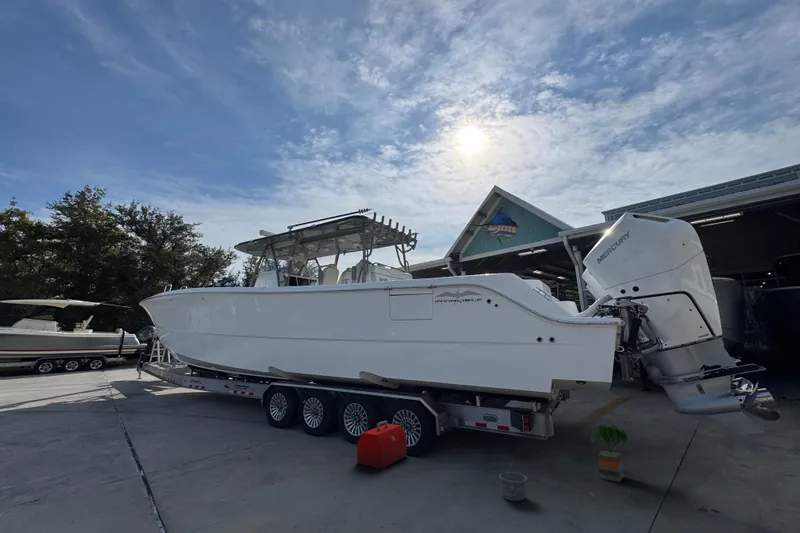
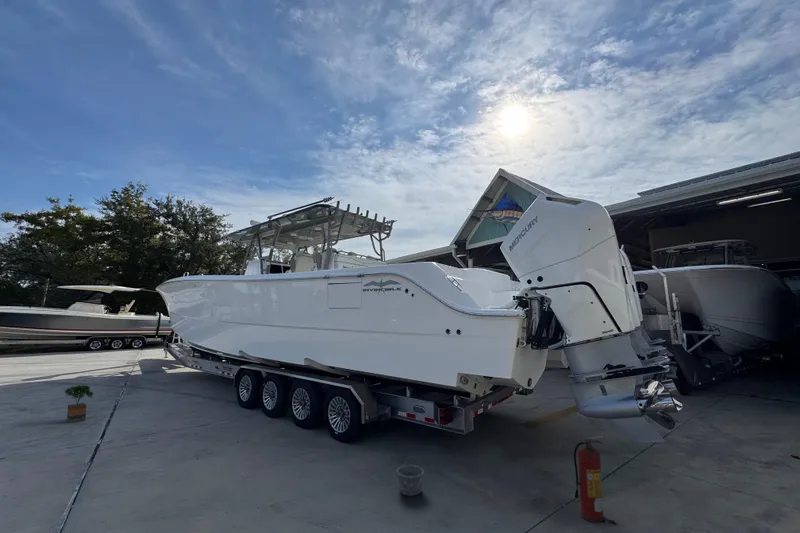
toolbox: present [357,421,407,468] -> none [289,407,341,454]
potted tree: present [591,425,629,482] -> present [65,385,93,423]
fire extinguisher: none [681,434,713,515] -> present [574,436,604,522]

